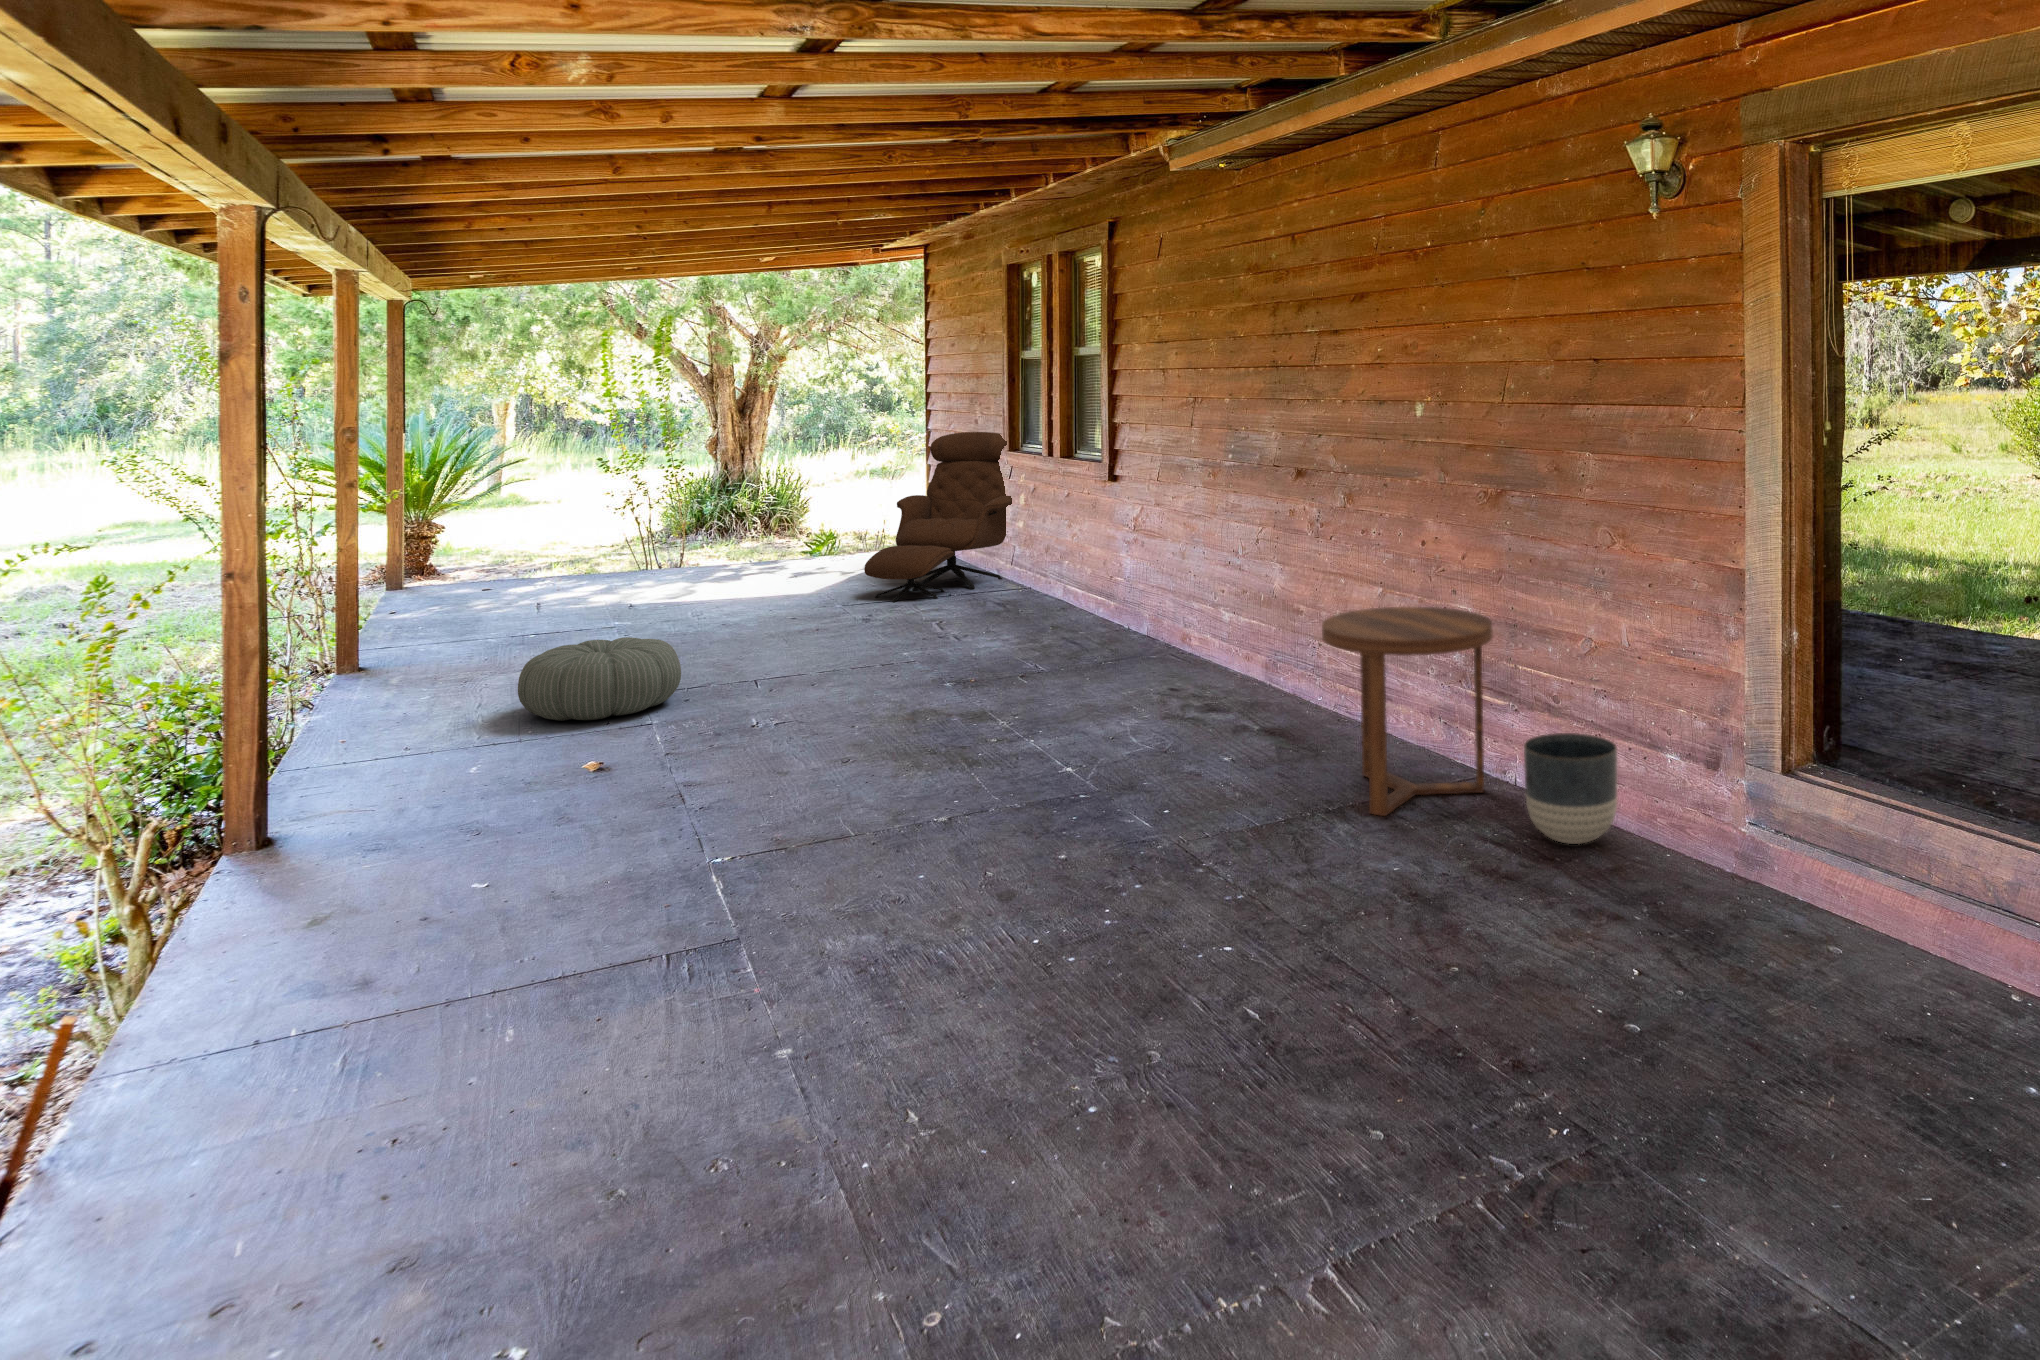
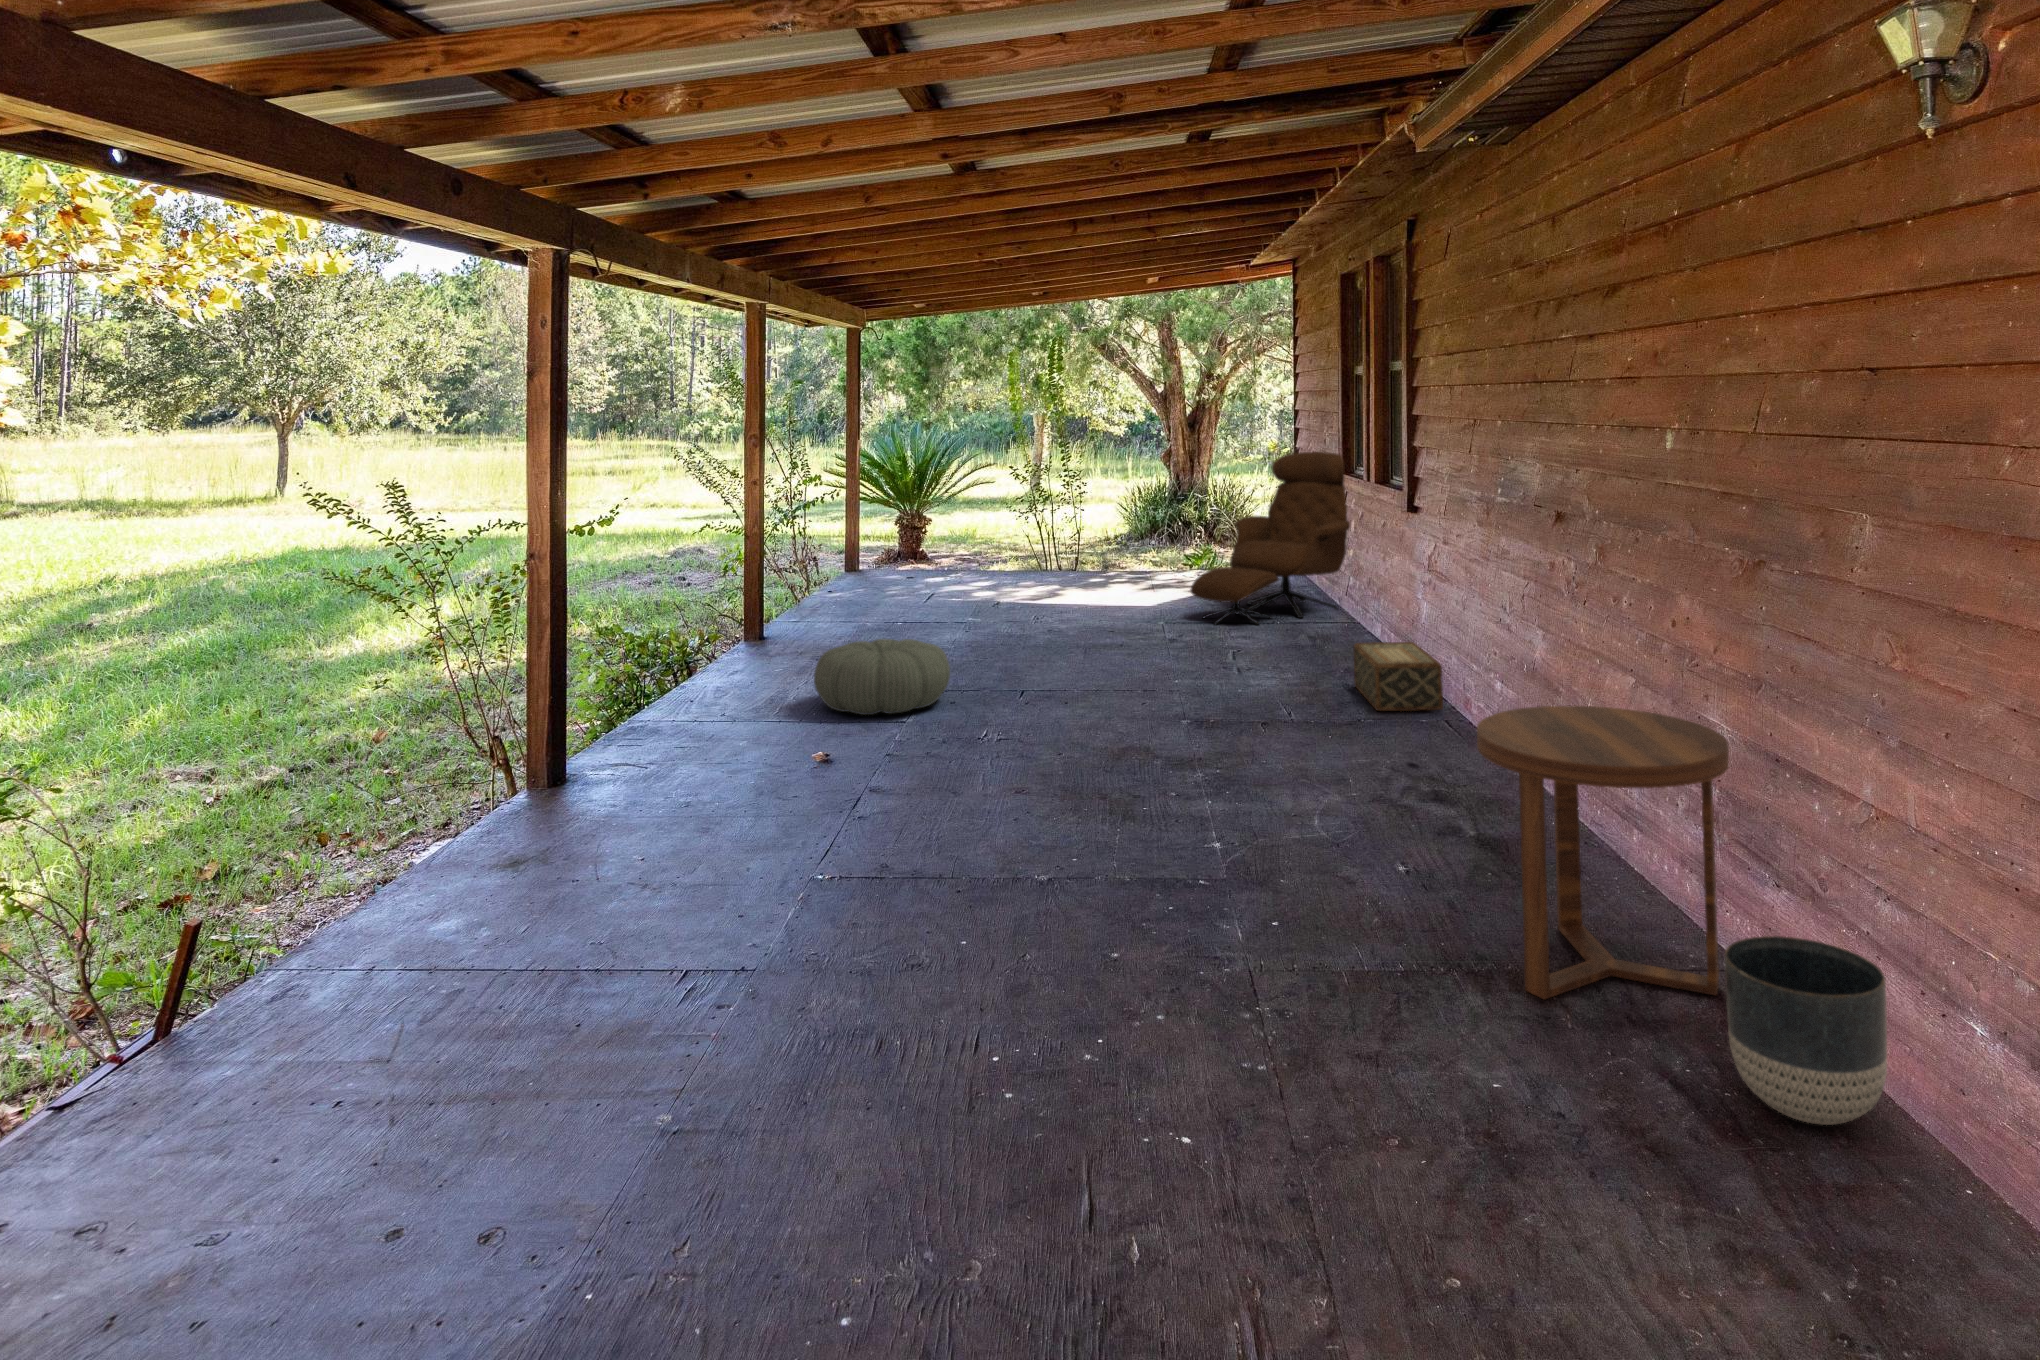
woven basket: none [1072,594,1162,654] -> present [1353,642,1443,711]

